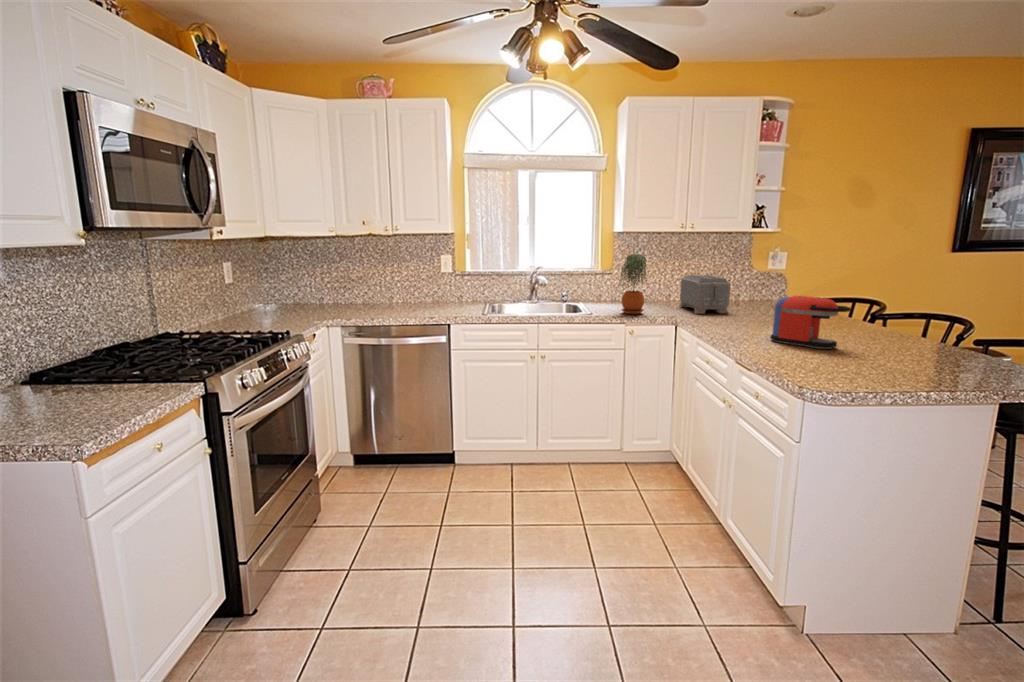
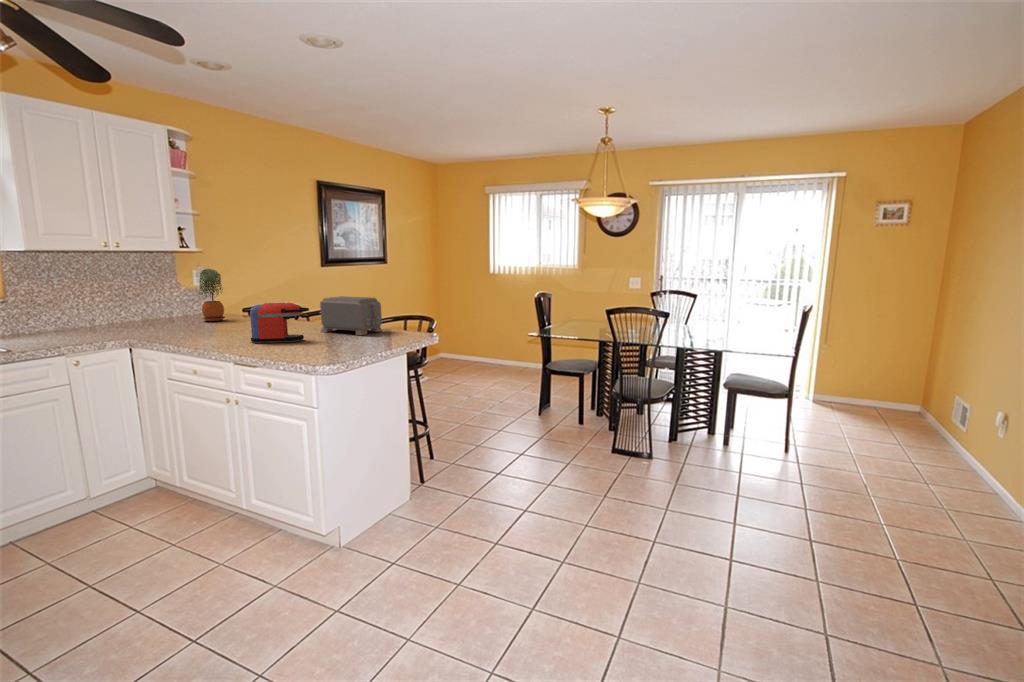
potted plant: present [621,254,647,314] -> present [199,269,225,321]
toaster: present [679,275,730,314] -> present [320,296,382,335]

